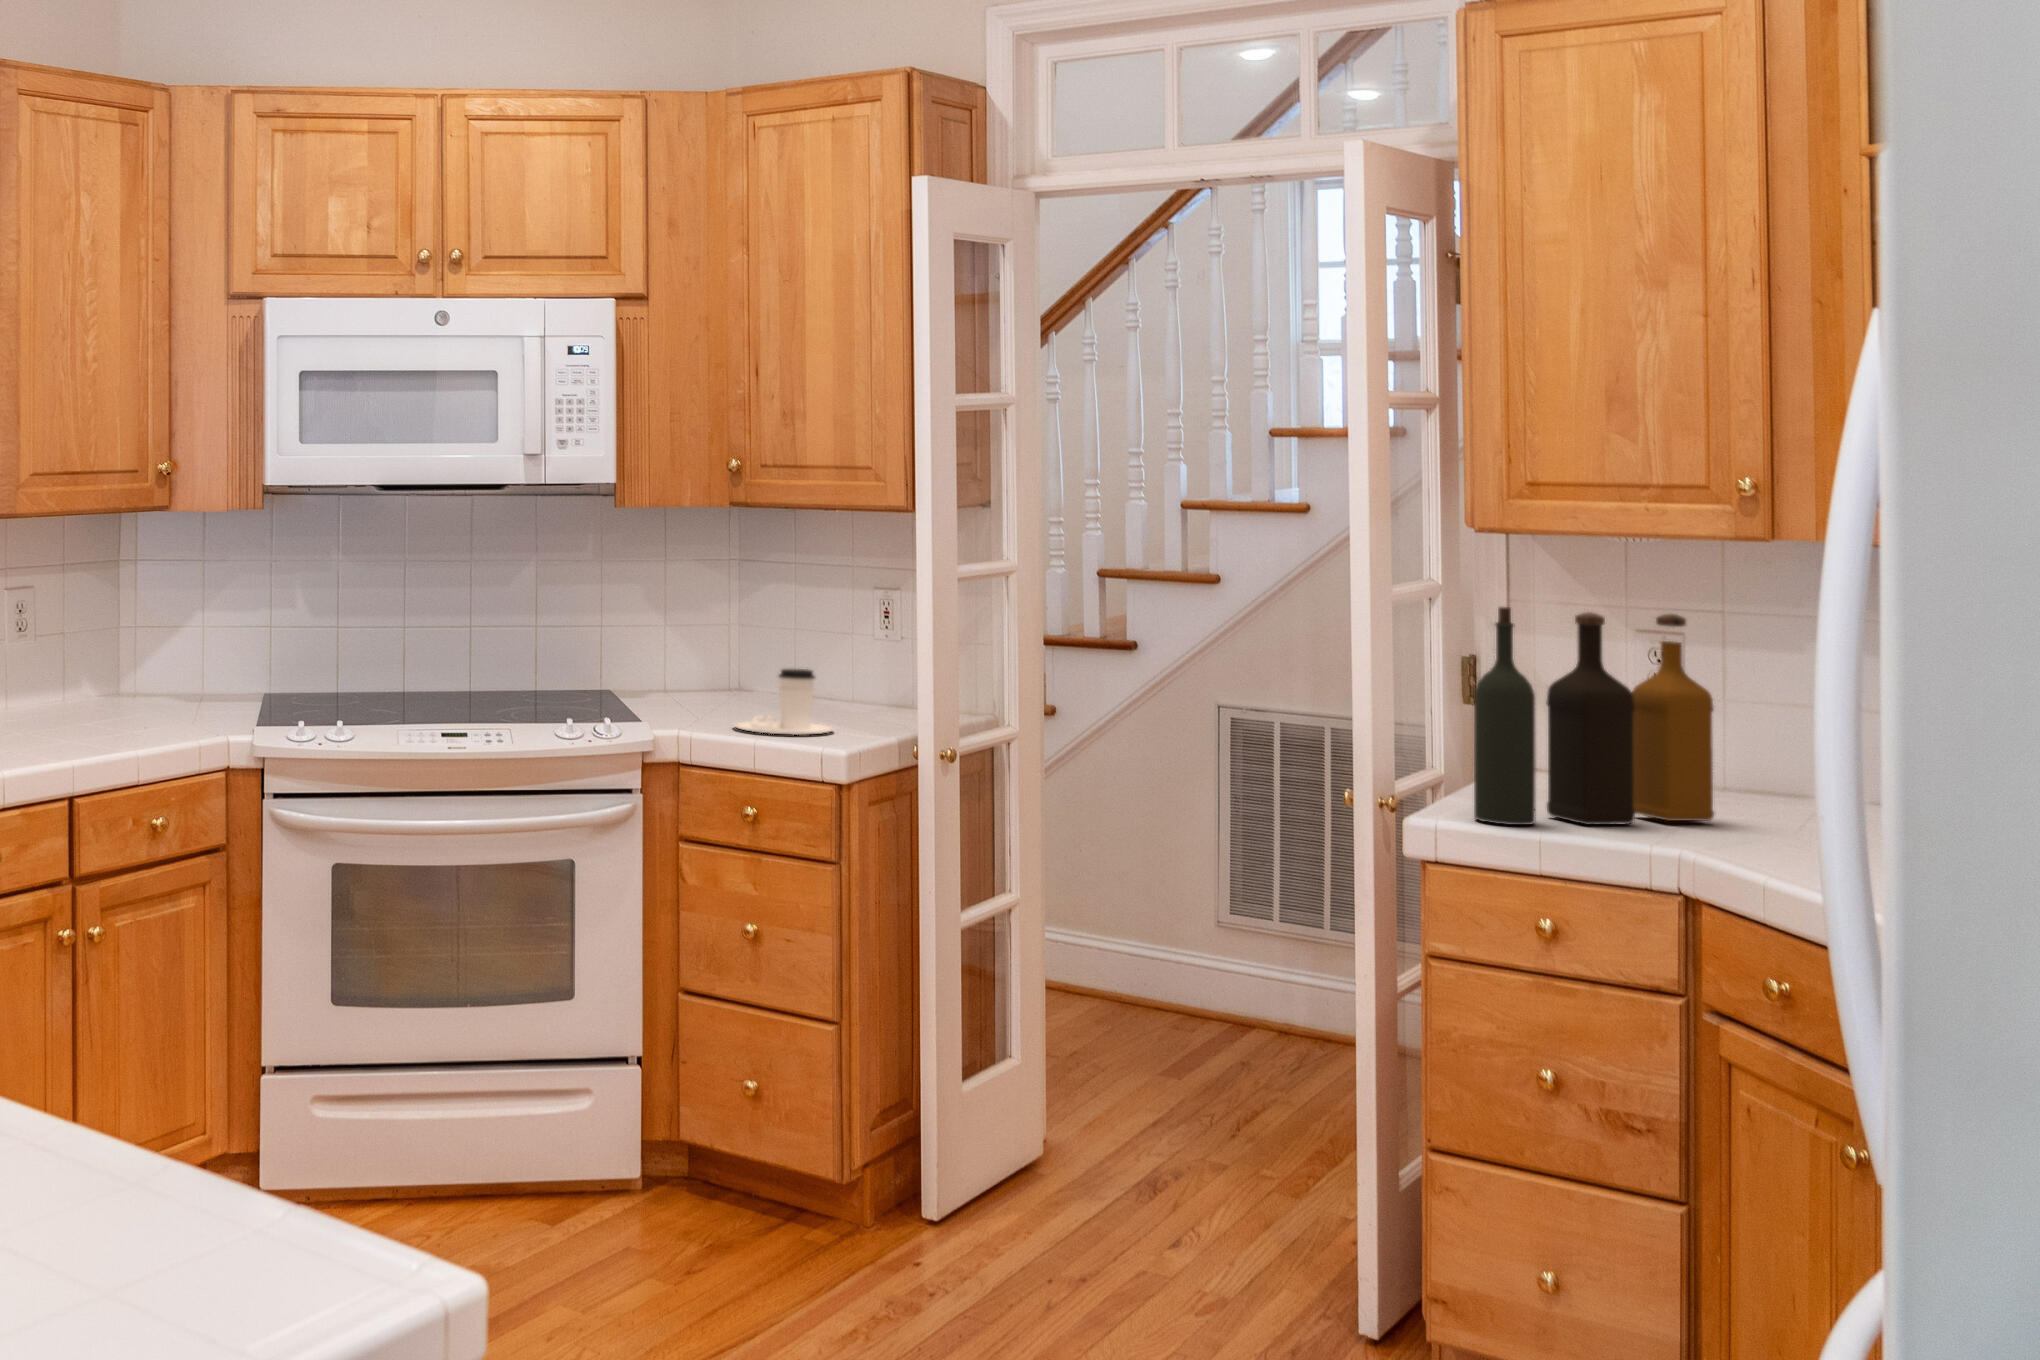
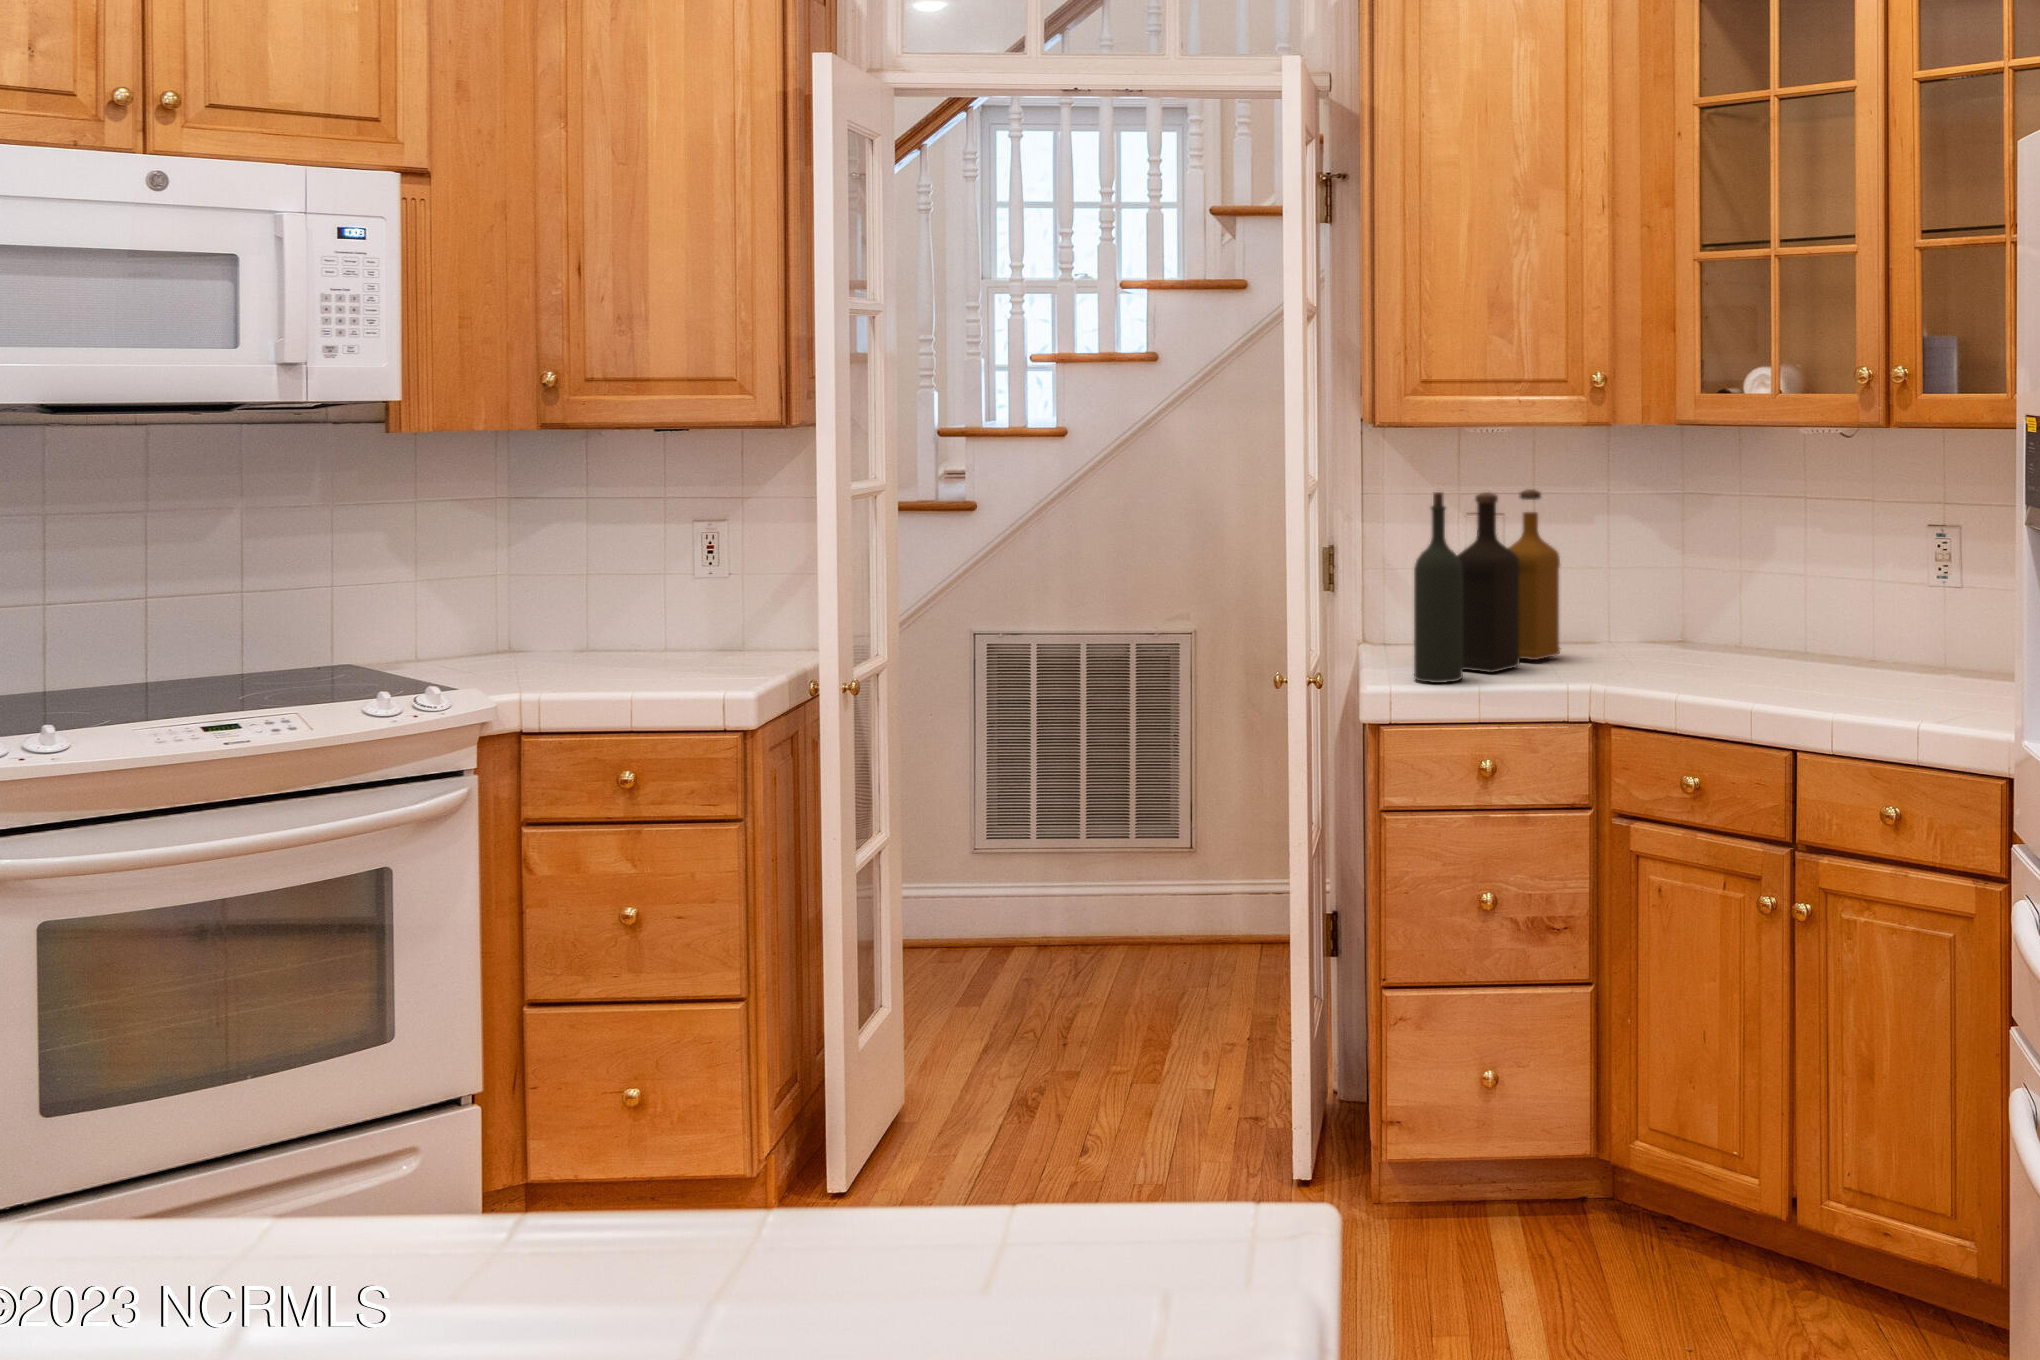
coffee cup: present [734,669,833,735] -> none [574,604,701,681]

